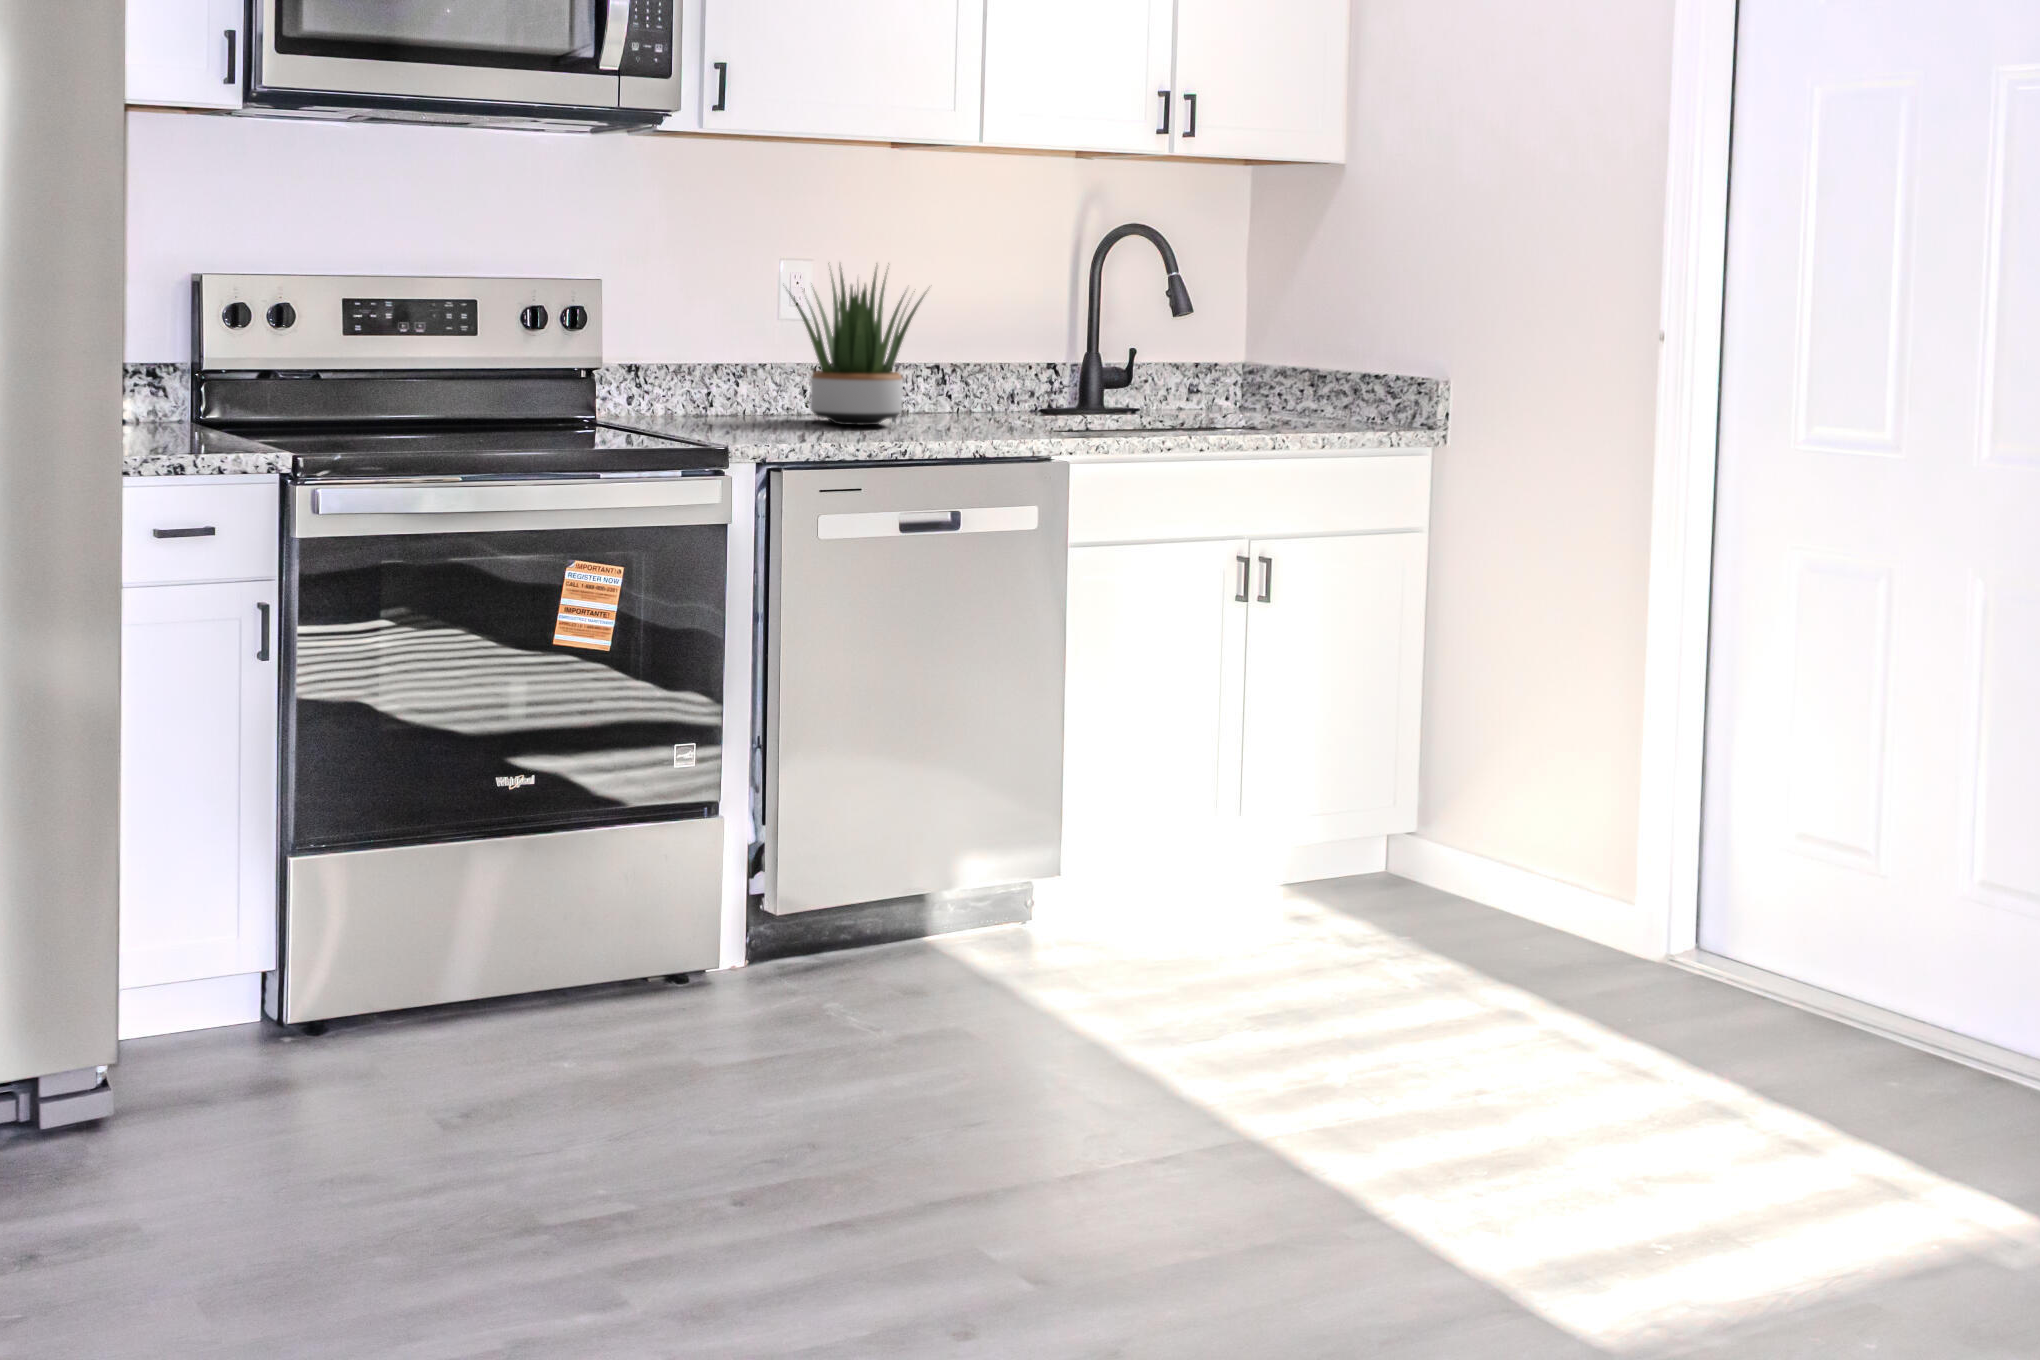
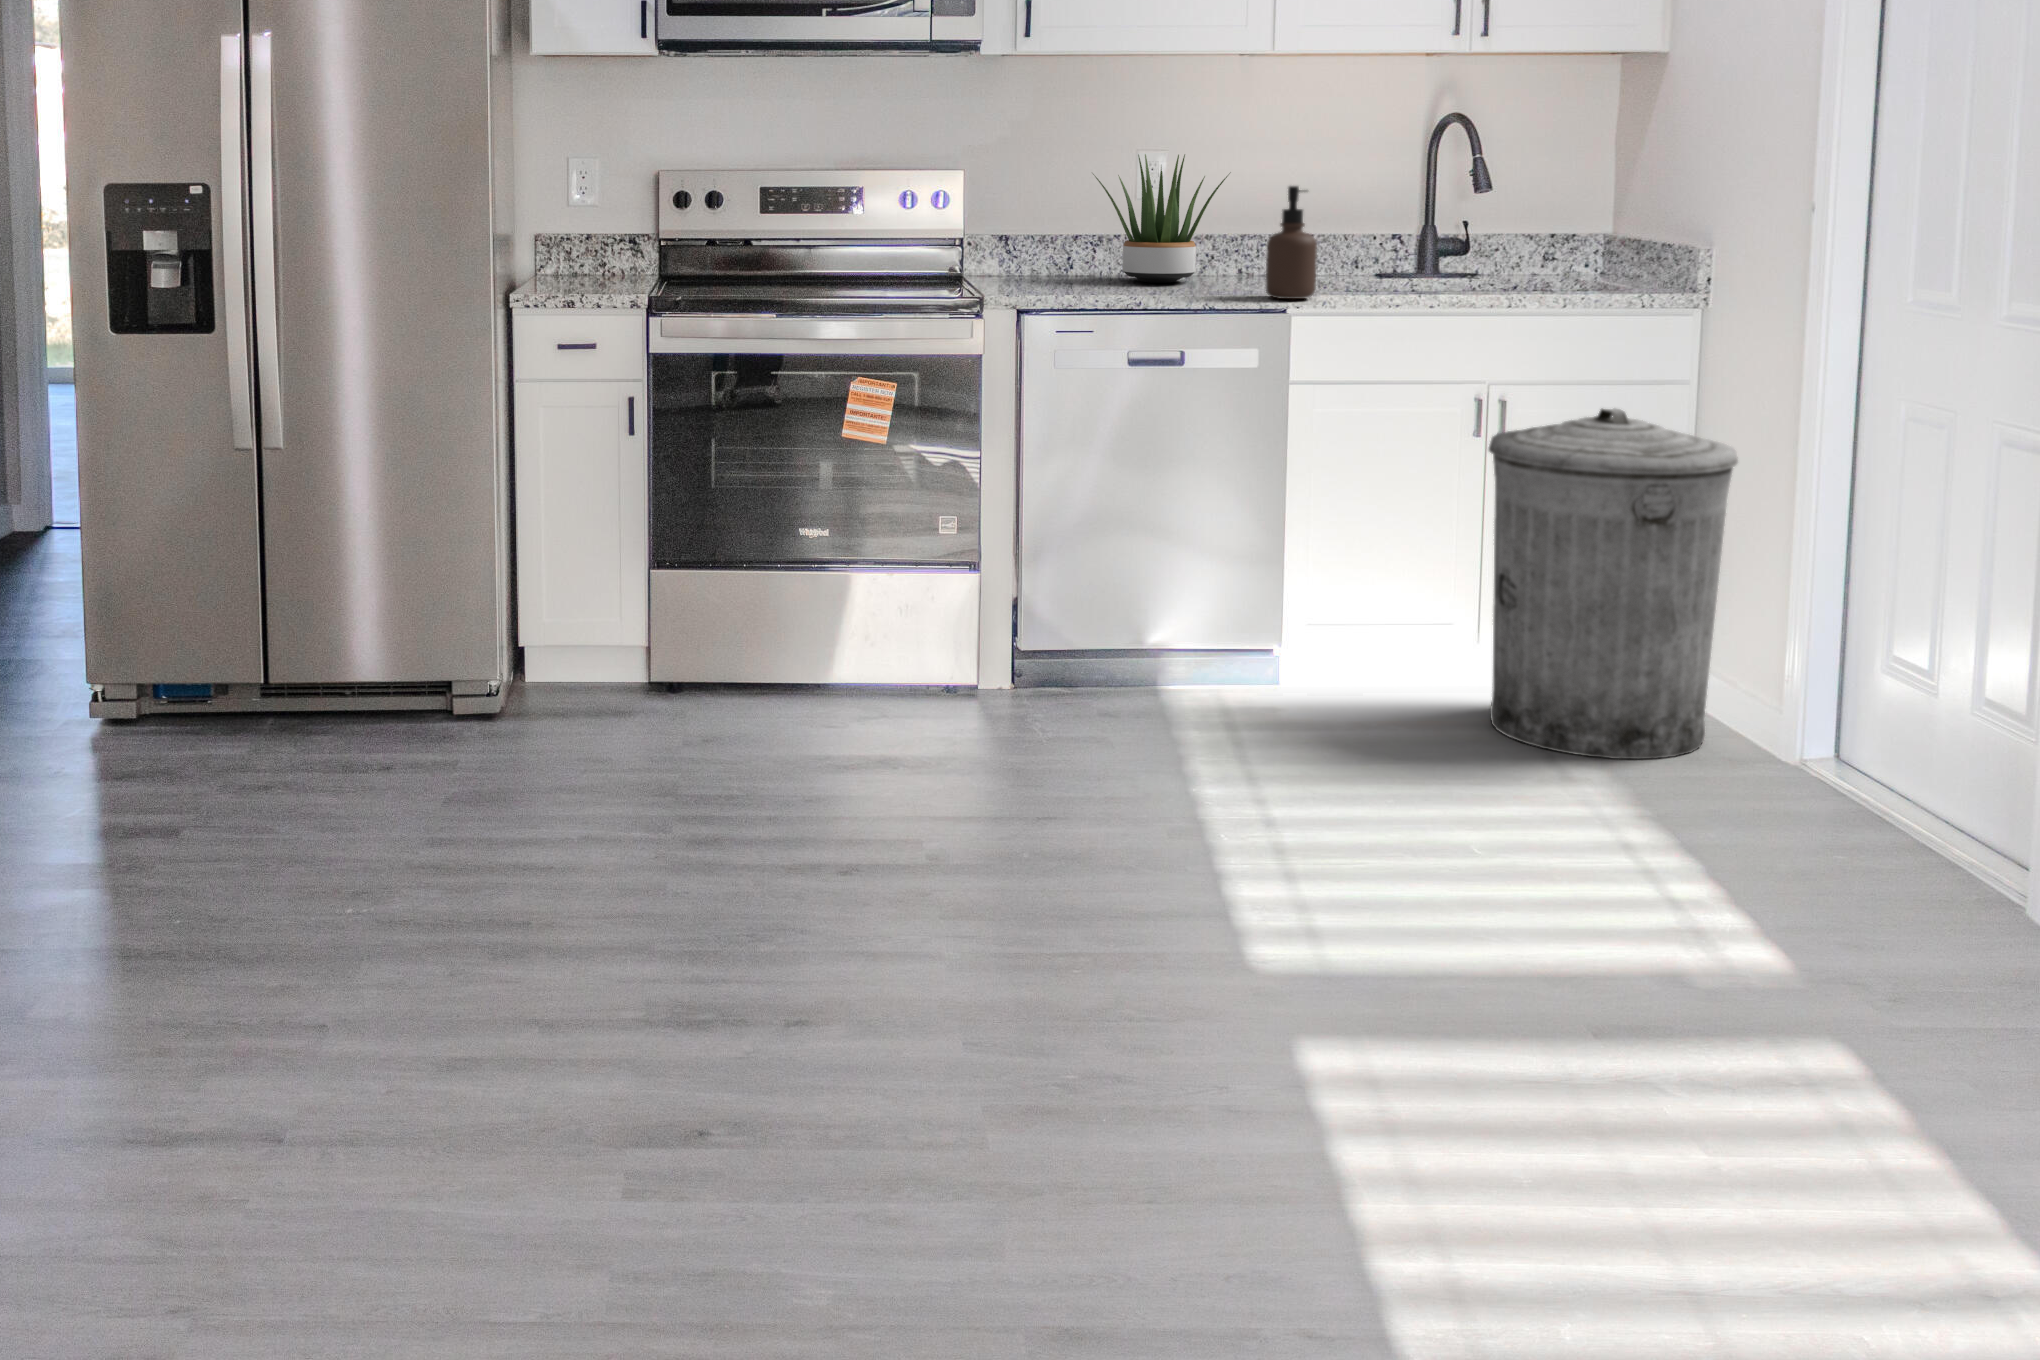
soap dispenser: none [1024,302,1085,441] -> present [1266,186,1317,299]
trash can: none [1278,558,1551,966] -> present [1489,408,1738,759]

